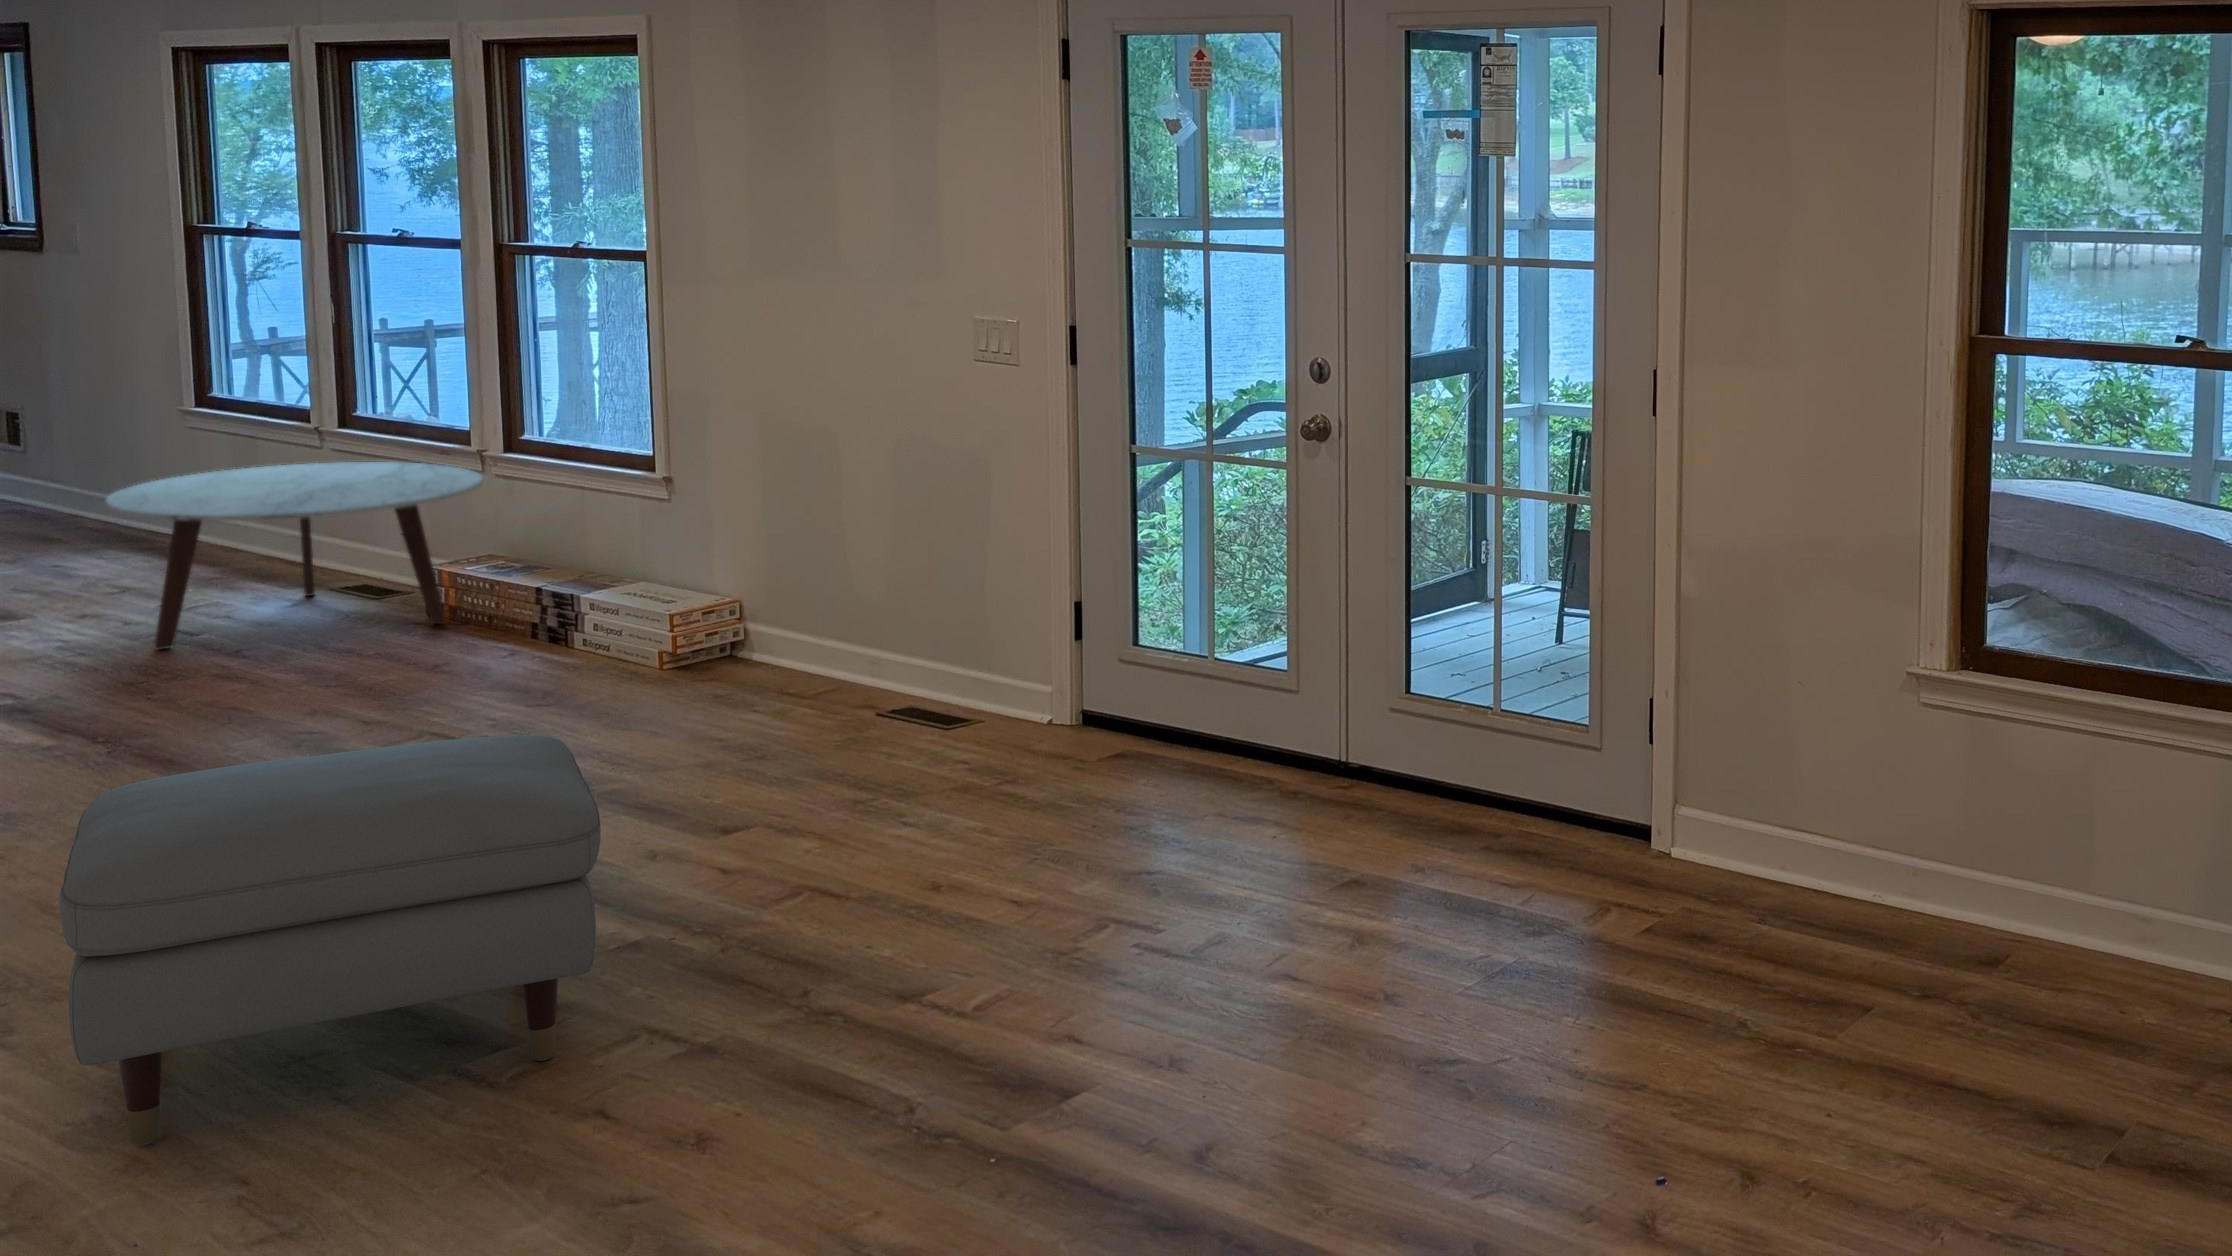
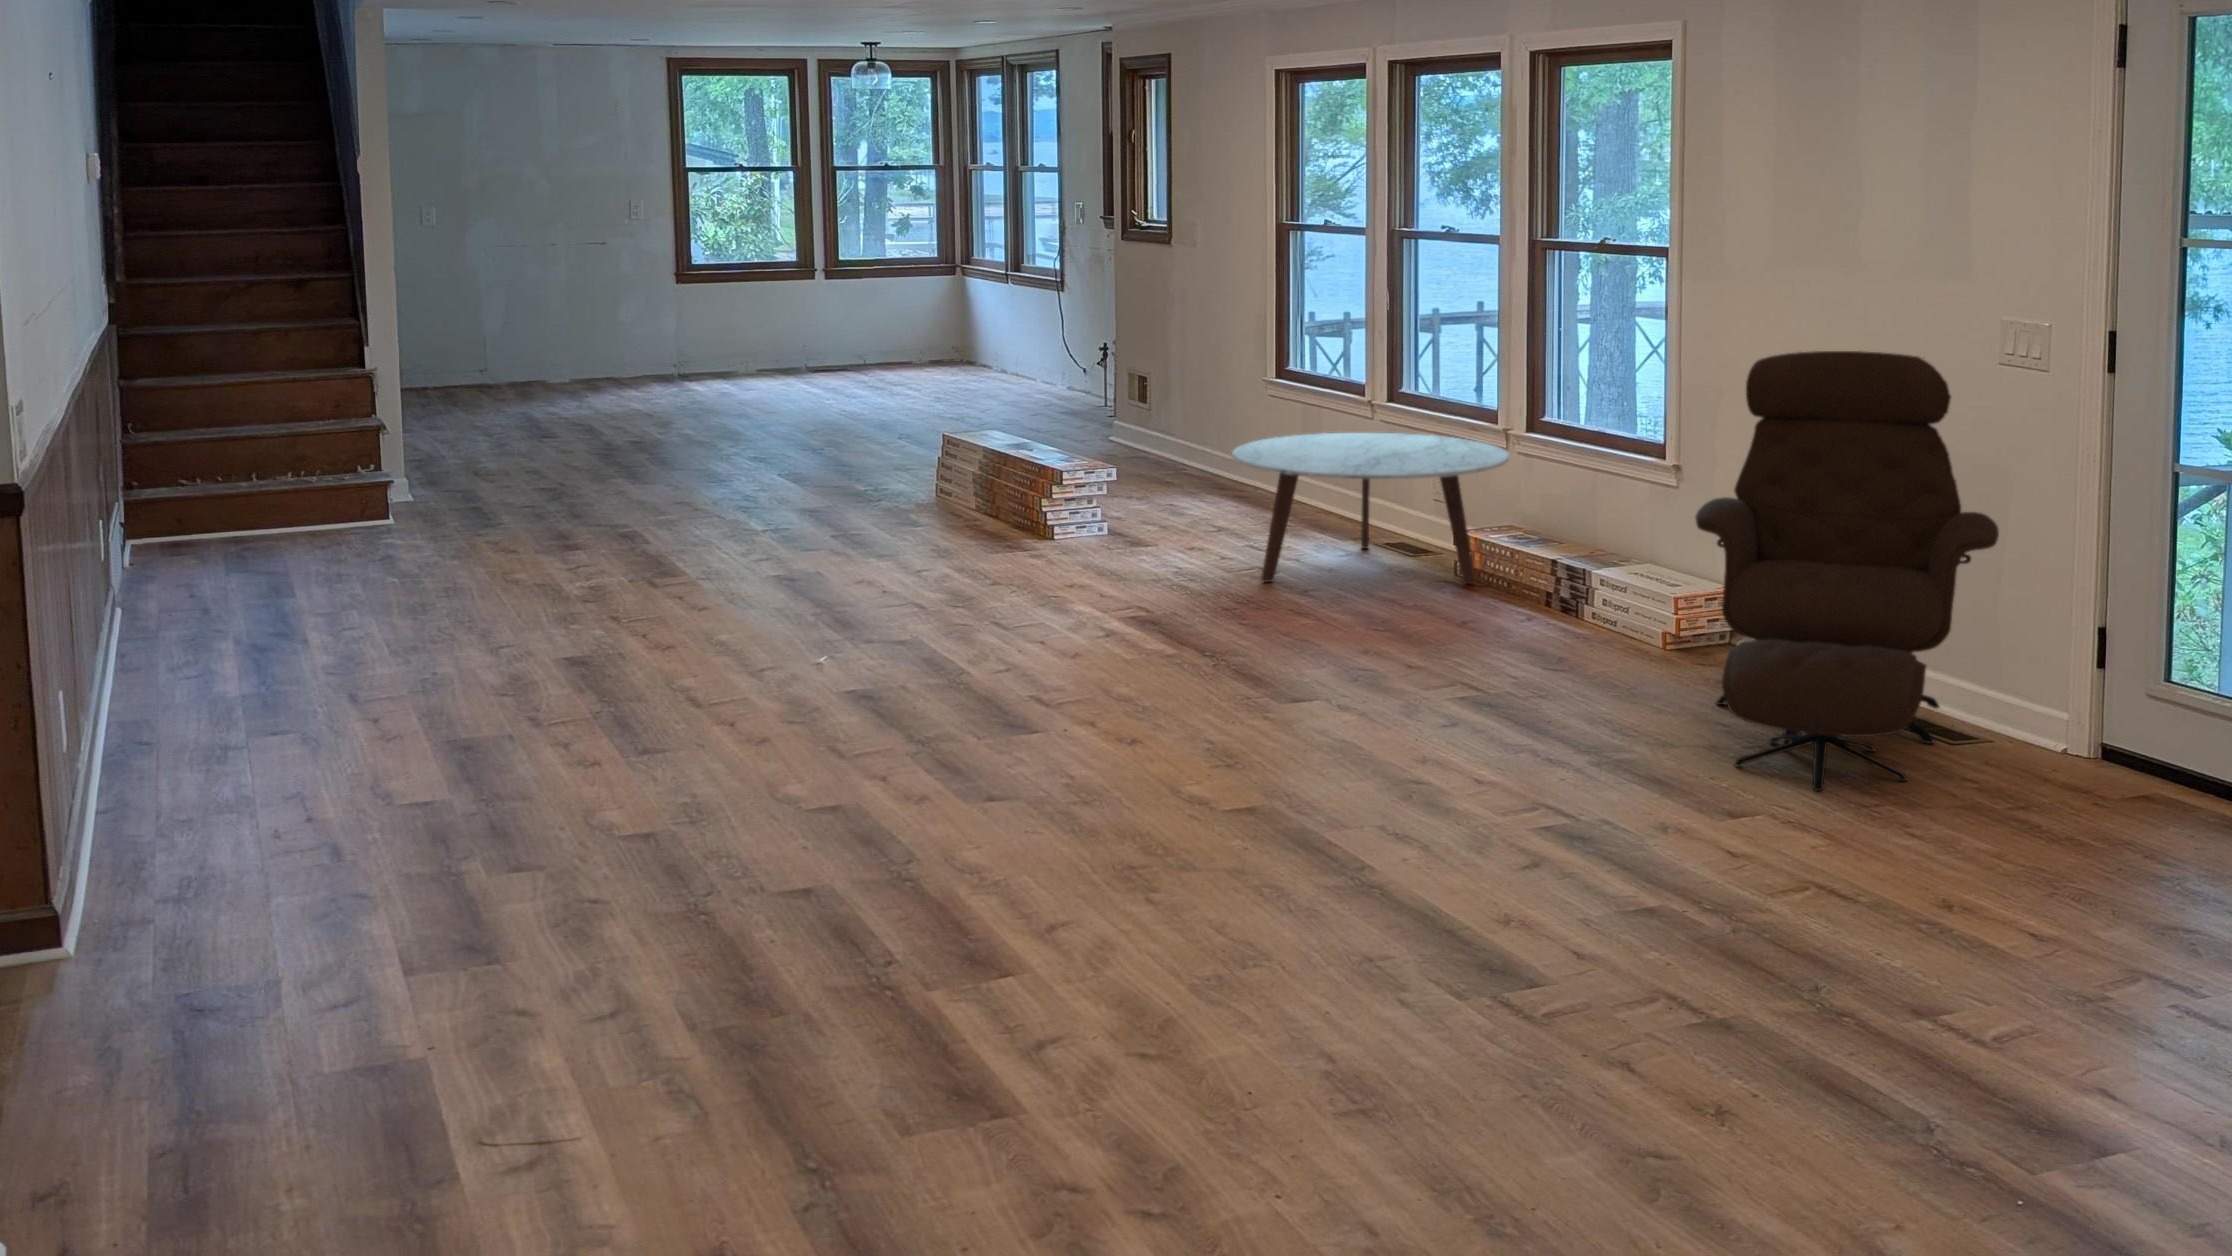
lounge chair: none [676,353,985,803] -> present [1696,351,1999,791]
ottoman: present [59,735,601,1145] -> none [1283,678,1670,970]

